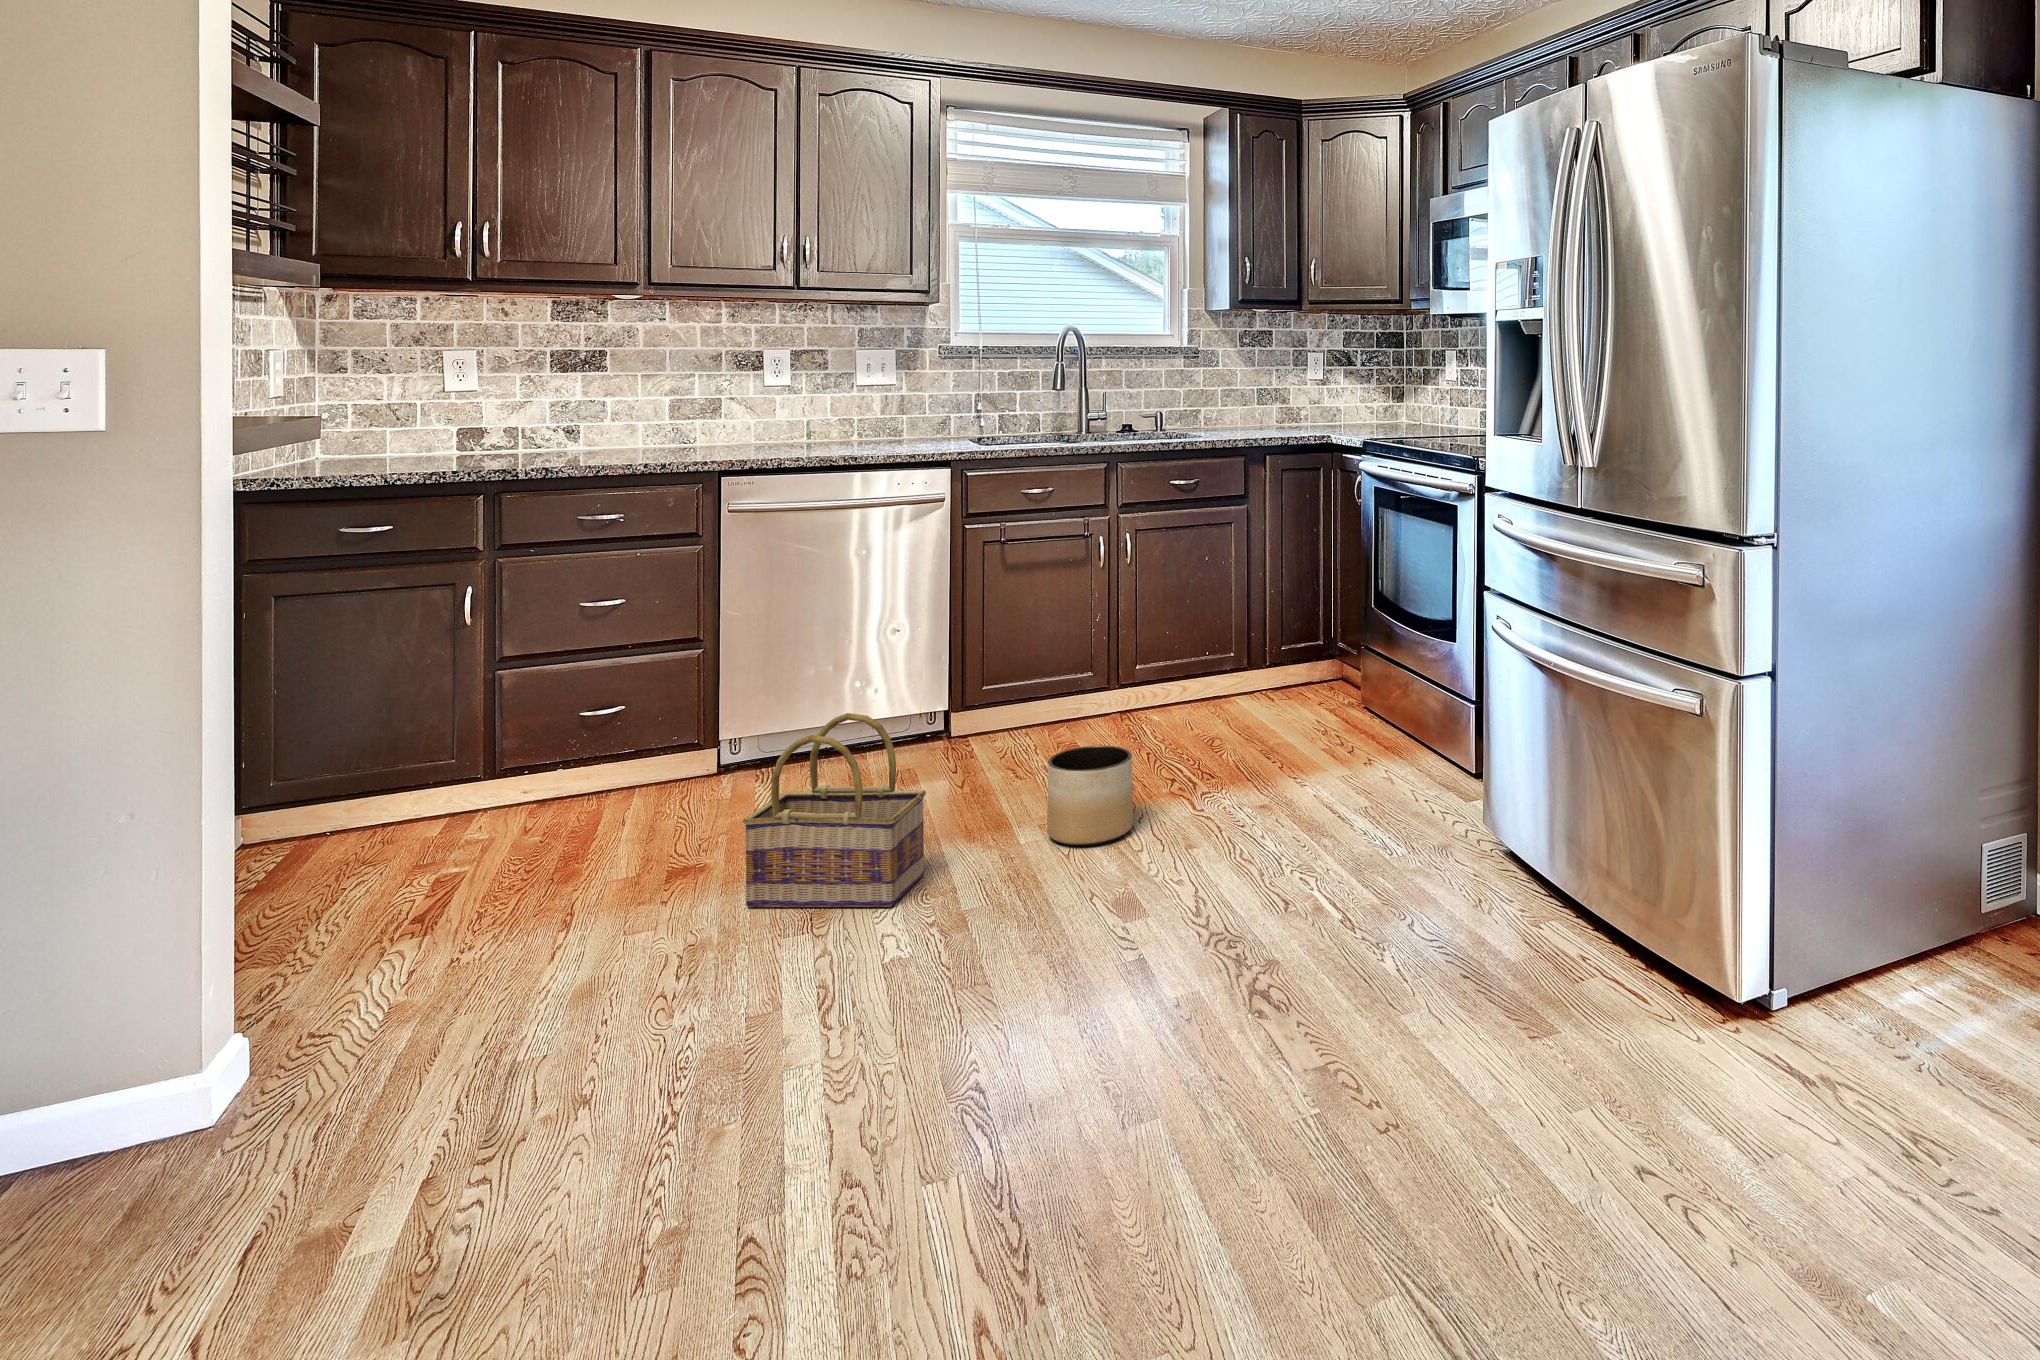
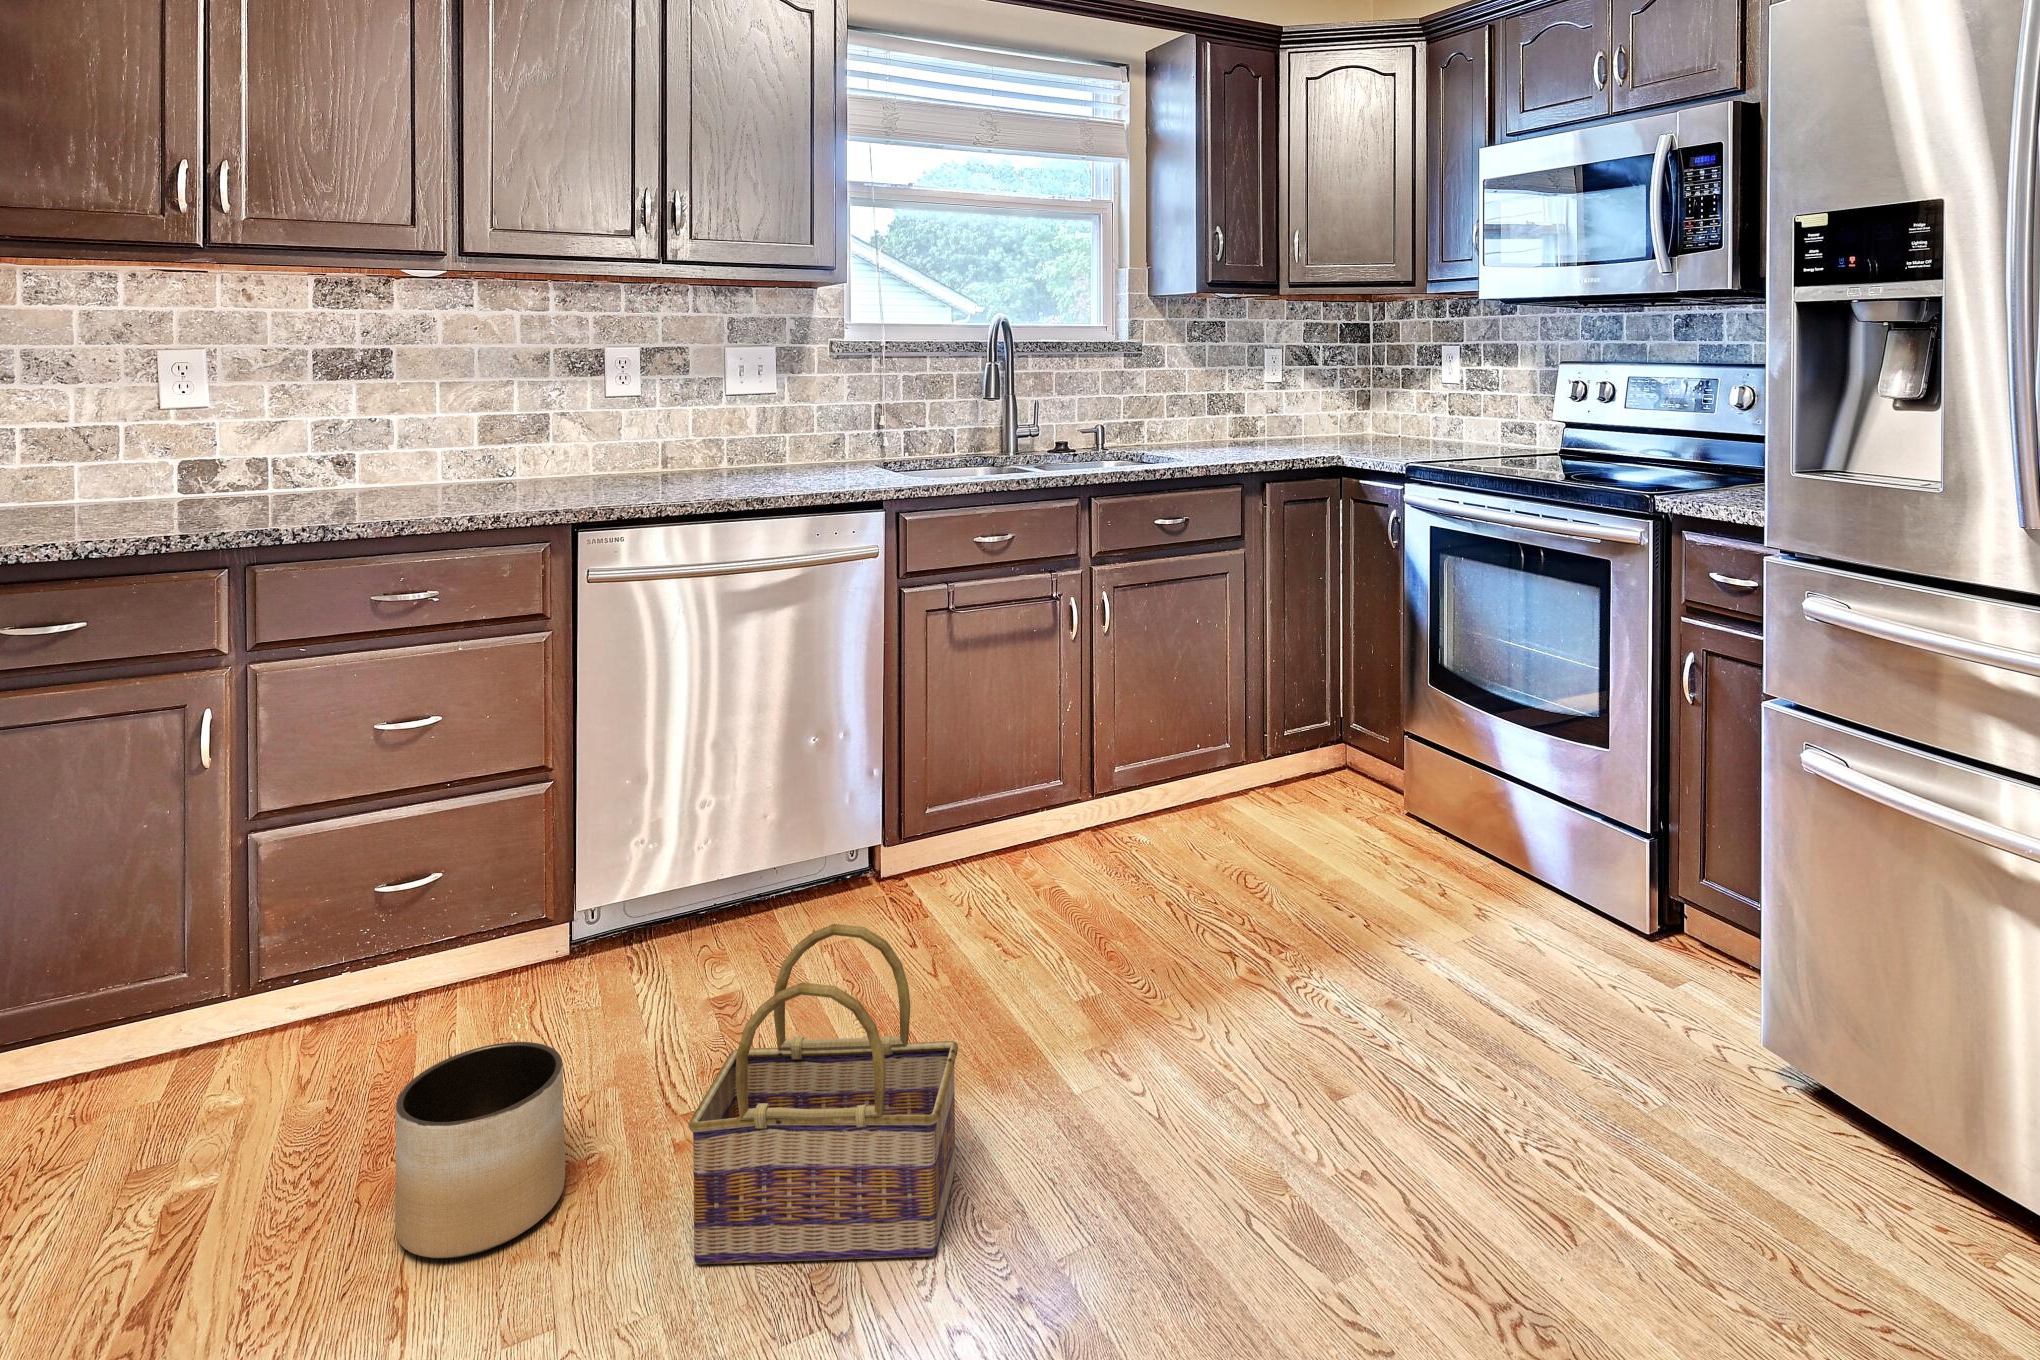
planter: present [1047,746,1133,846] -> present [395,1042,565,1259]

